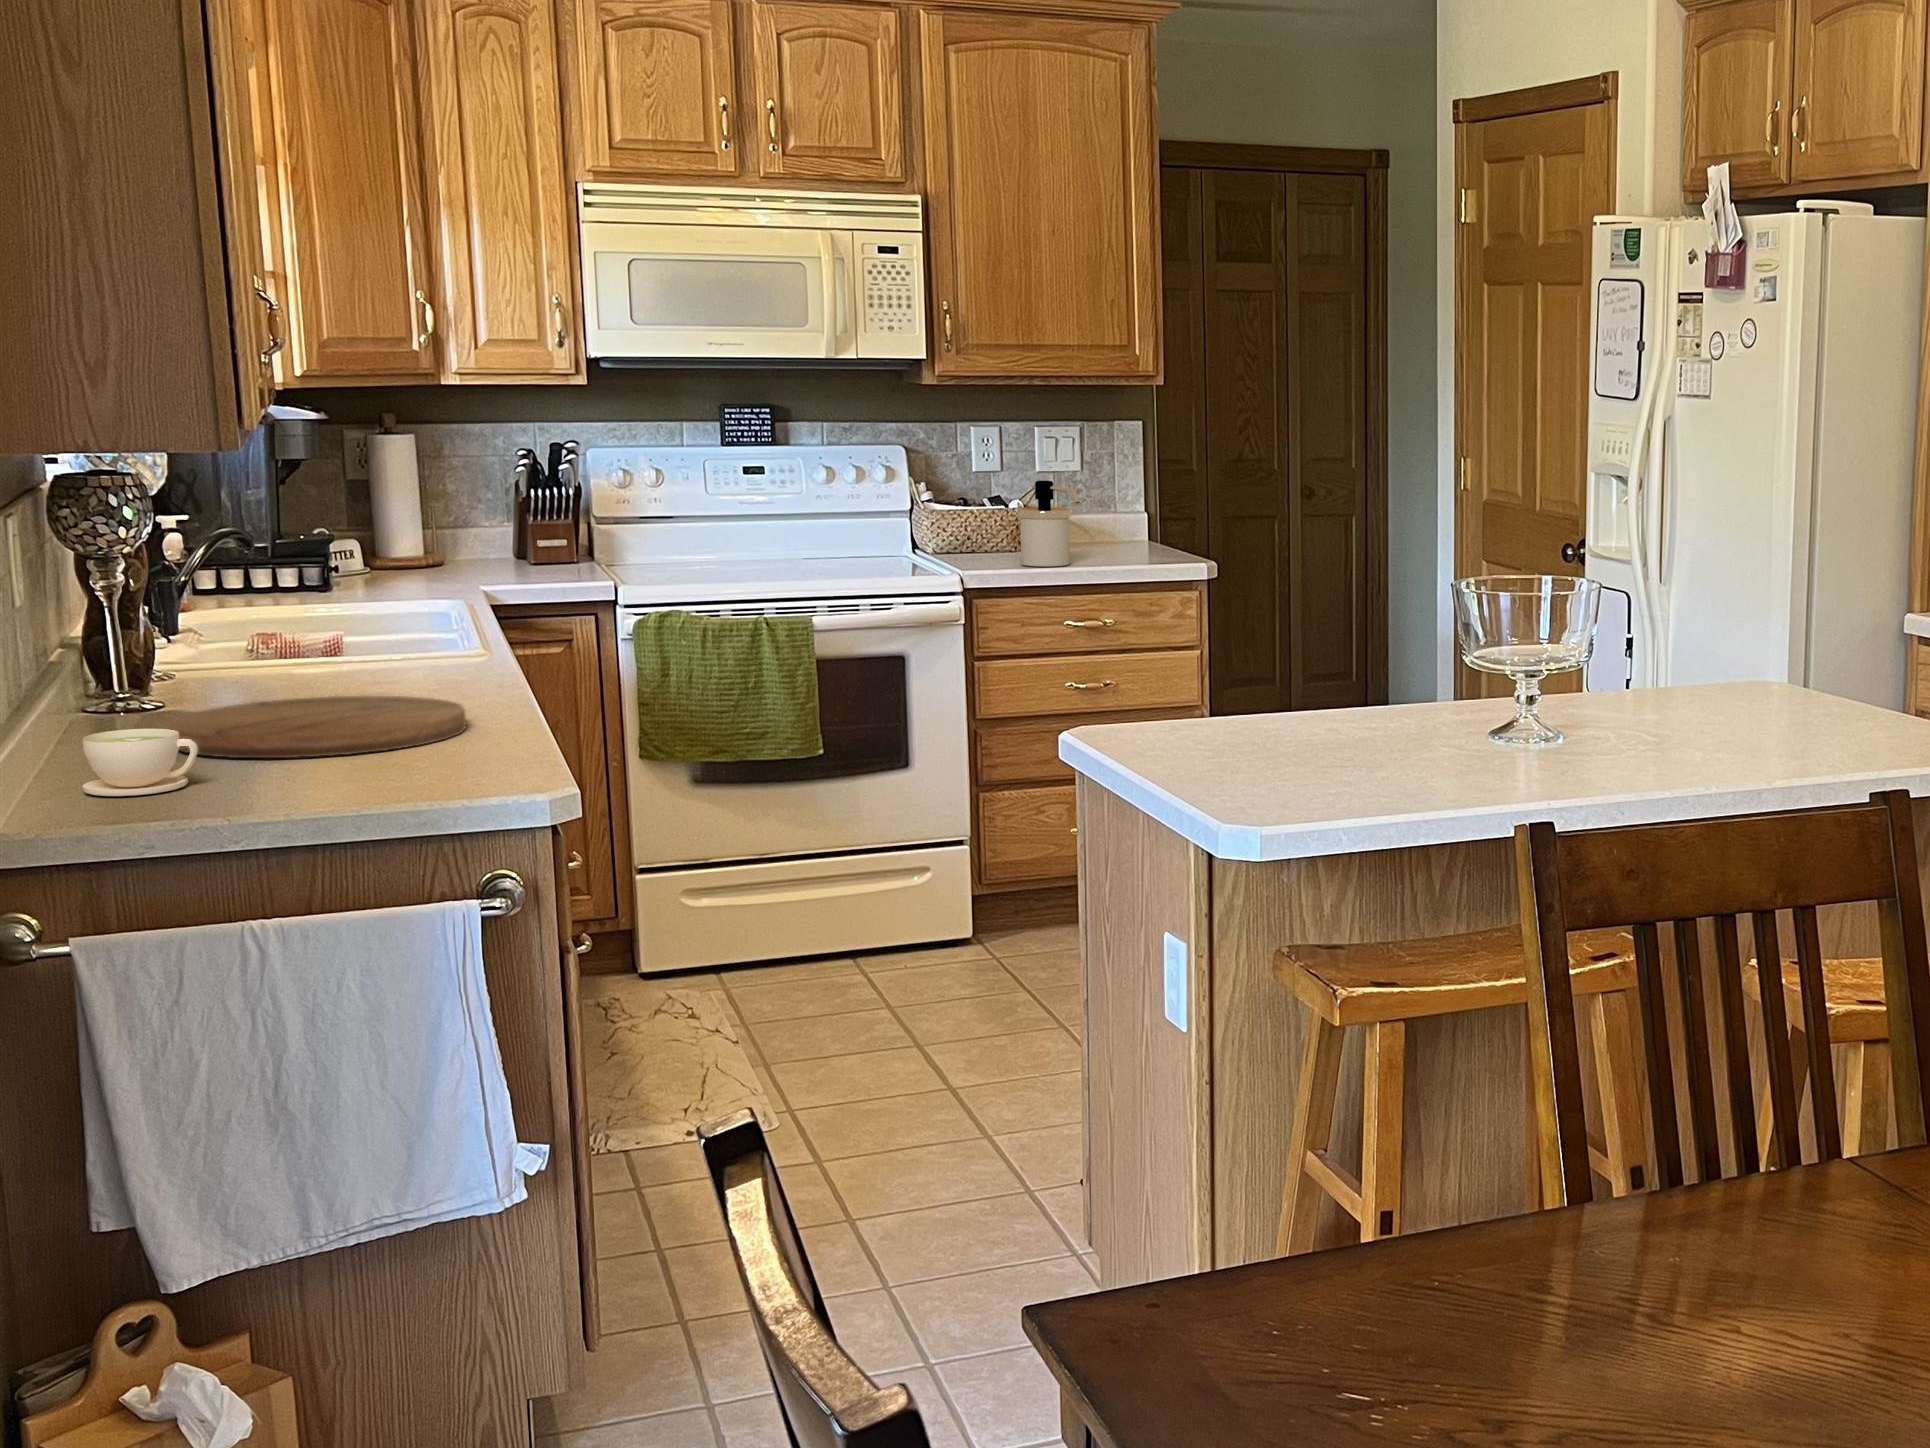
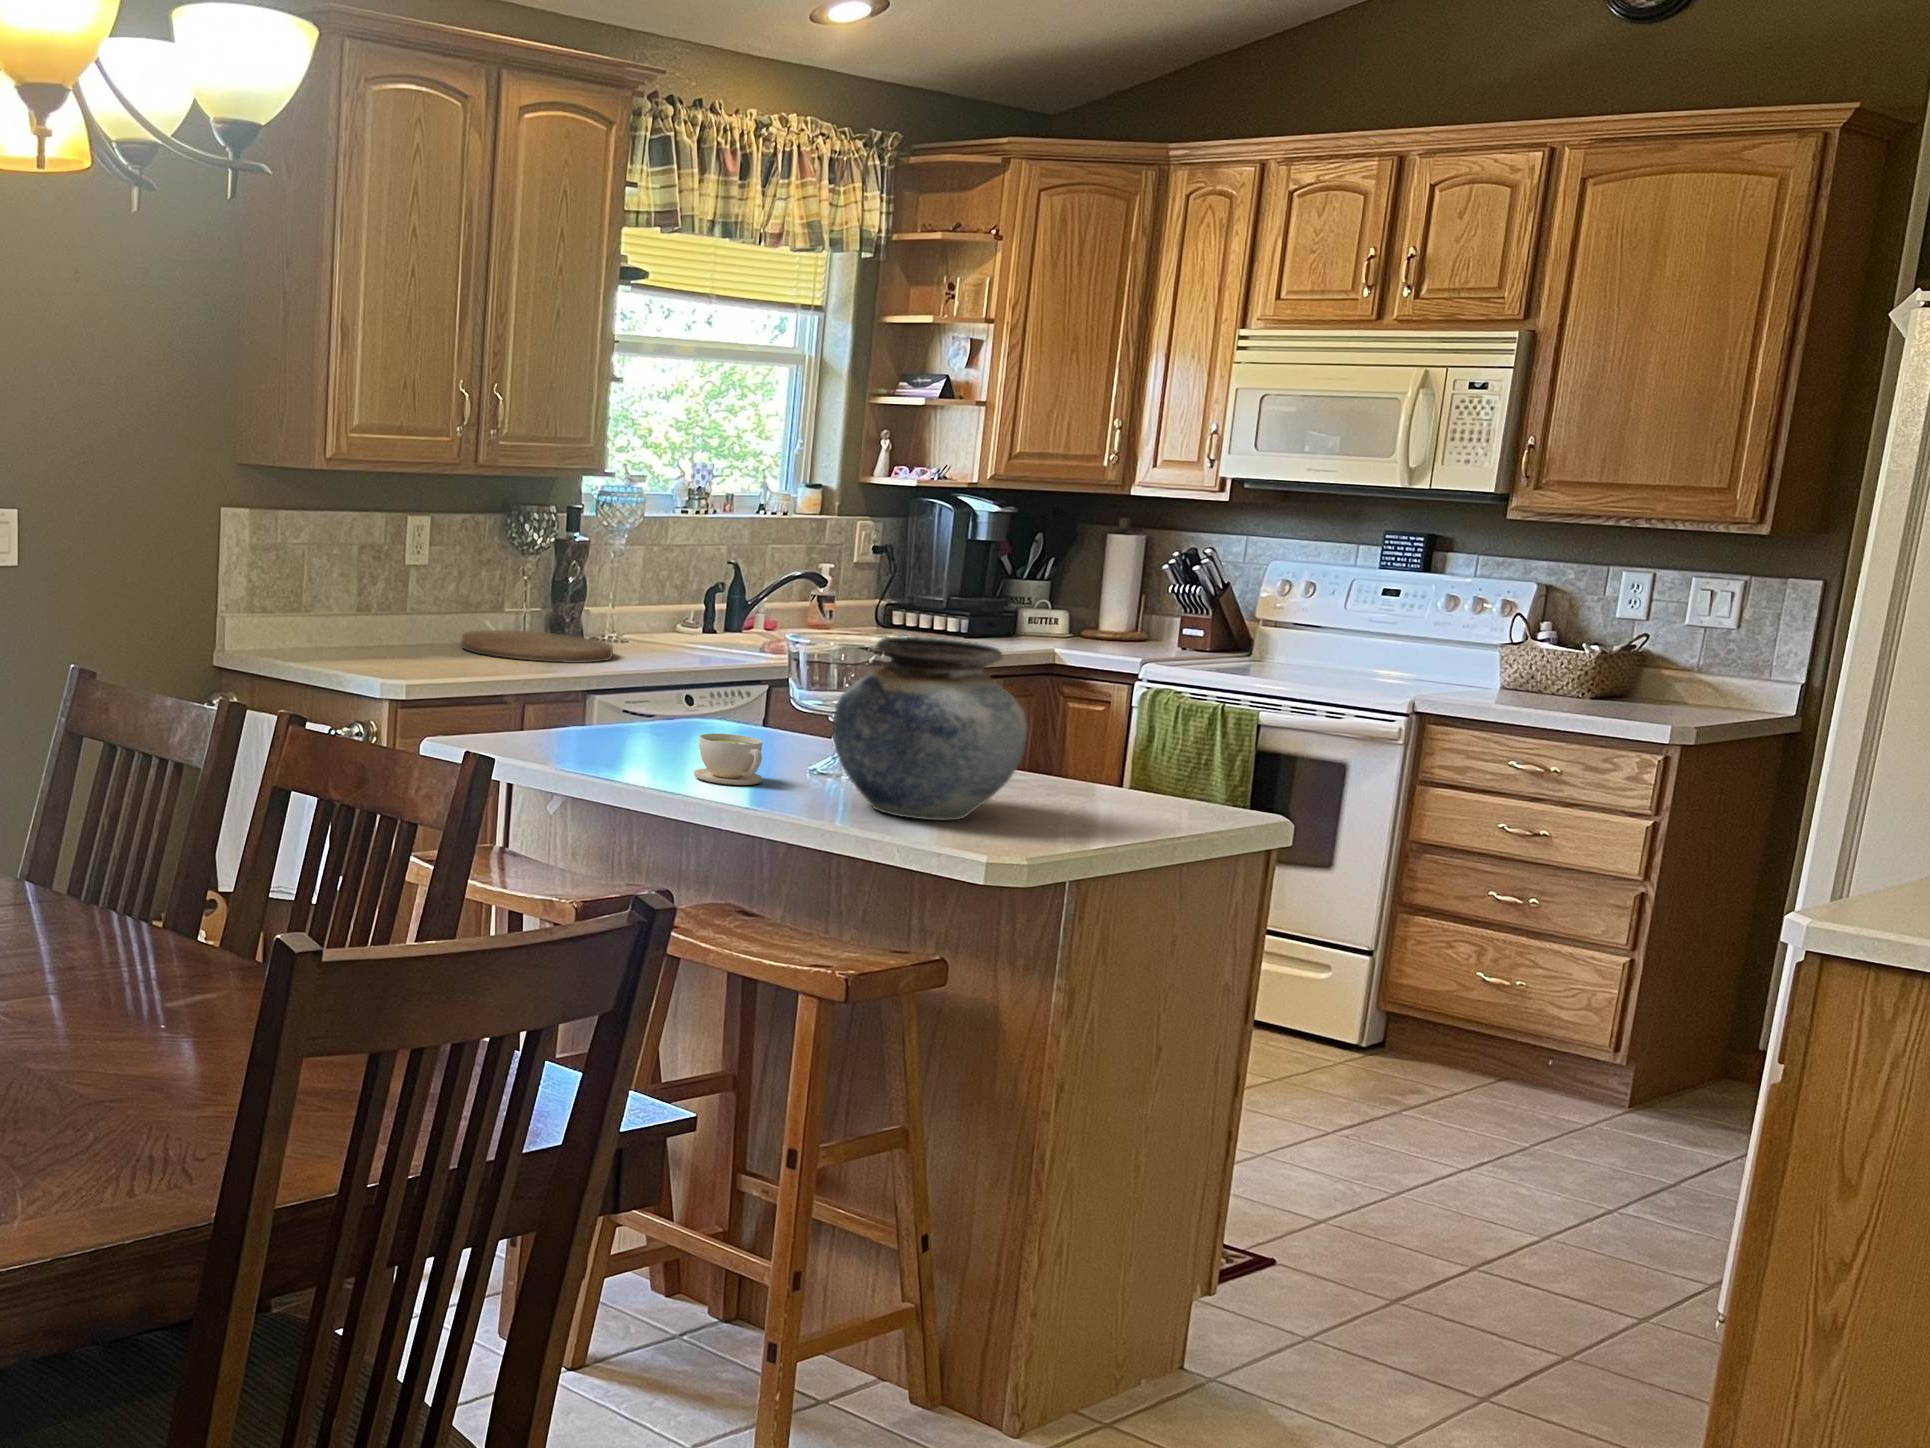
soap dispenser: present [1018,480,1079,567] -> none [1512,621,1577,710]
vase: none [1629,556,1837,753] -> present [832,637,1028,821]
coffee cup: present [83,729,198,796] -> present [694,734,762,785]

